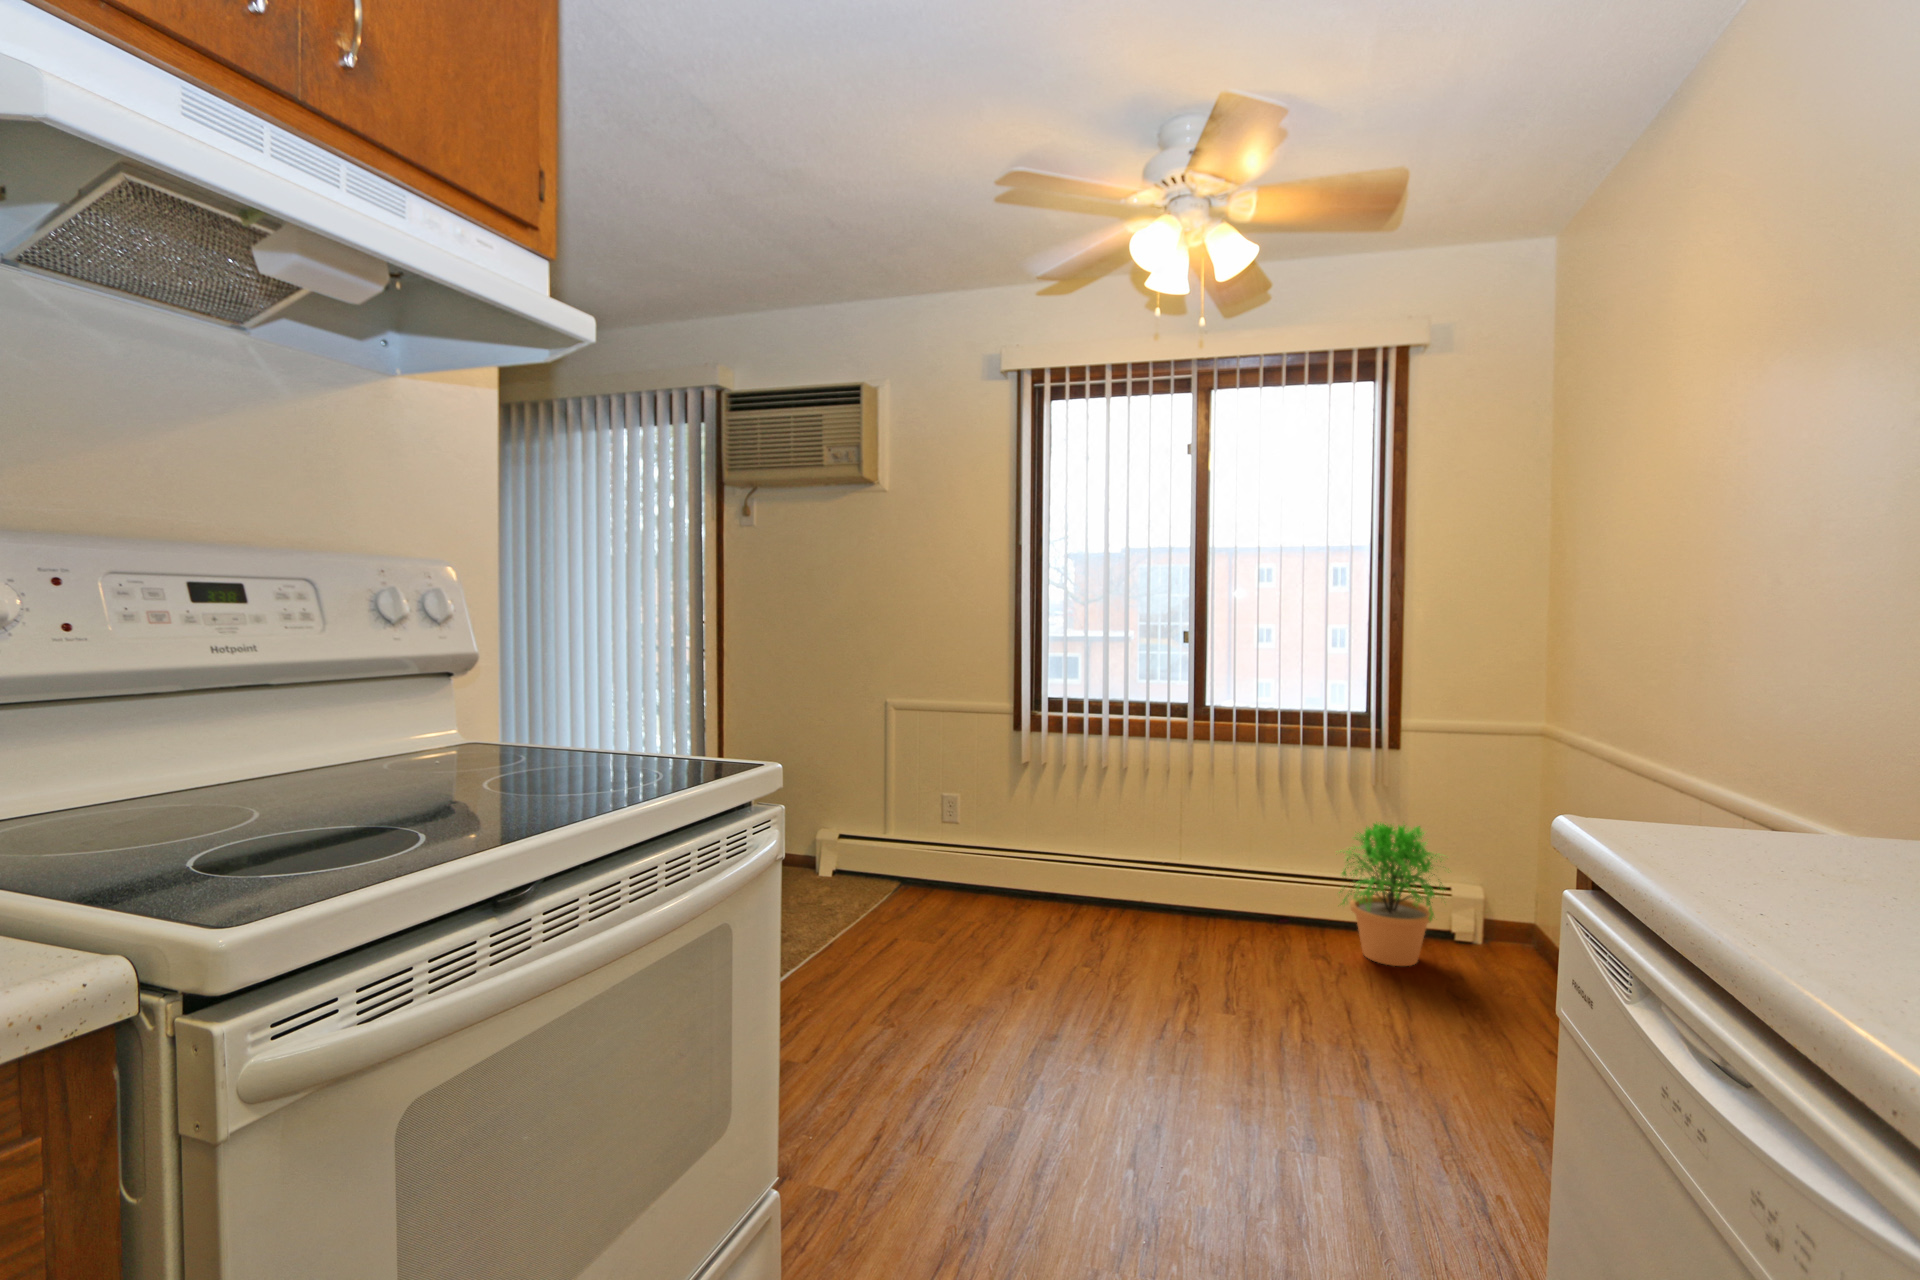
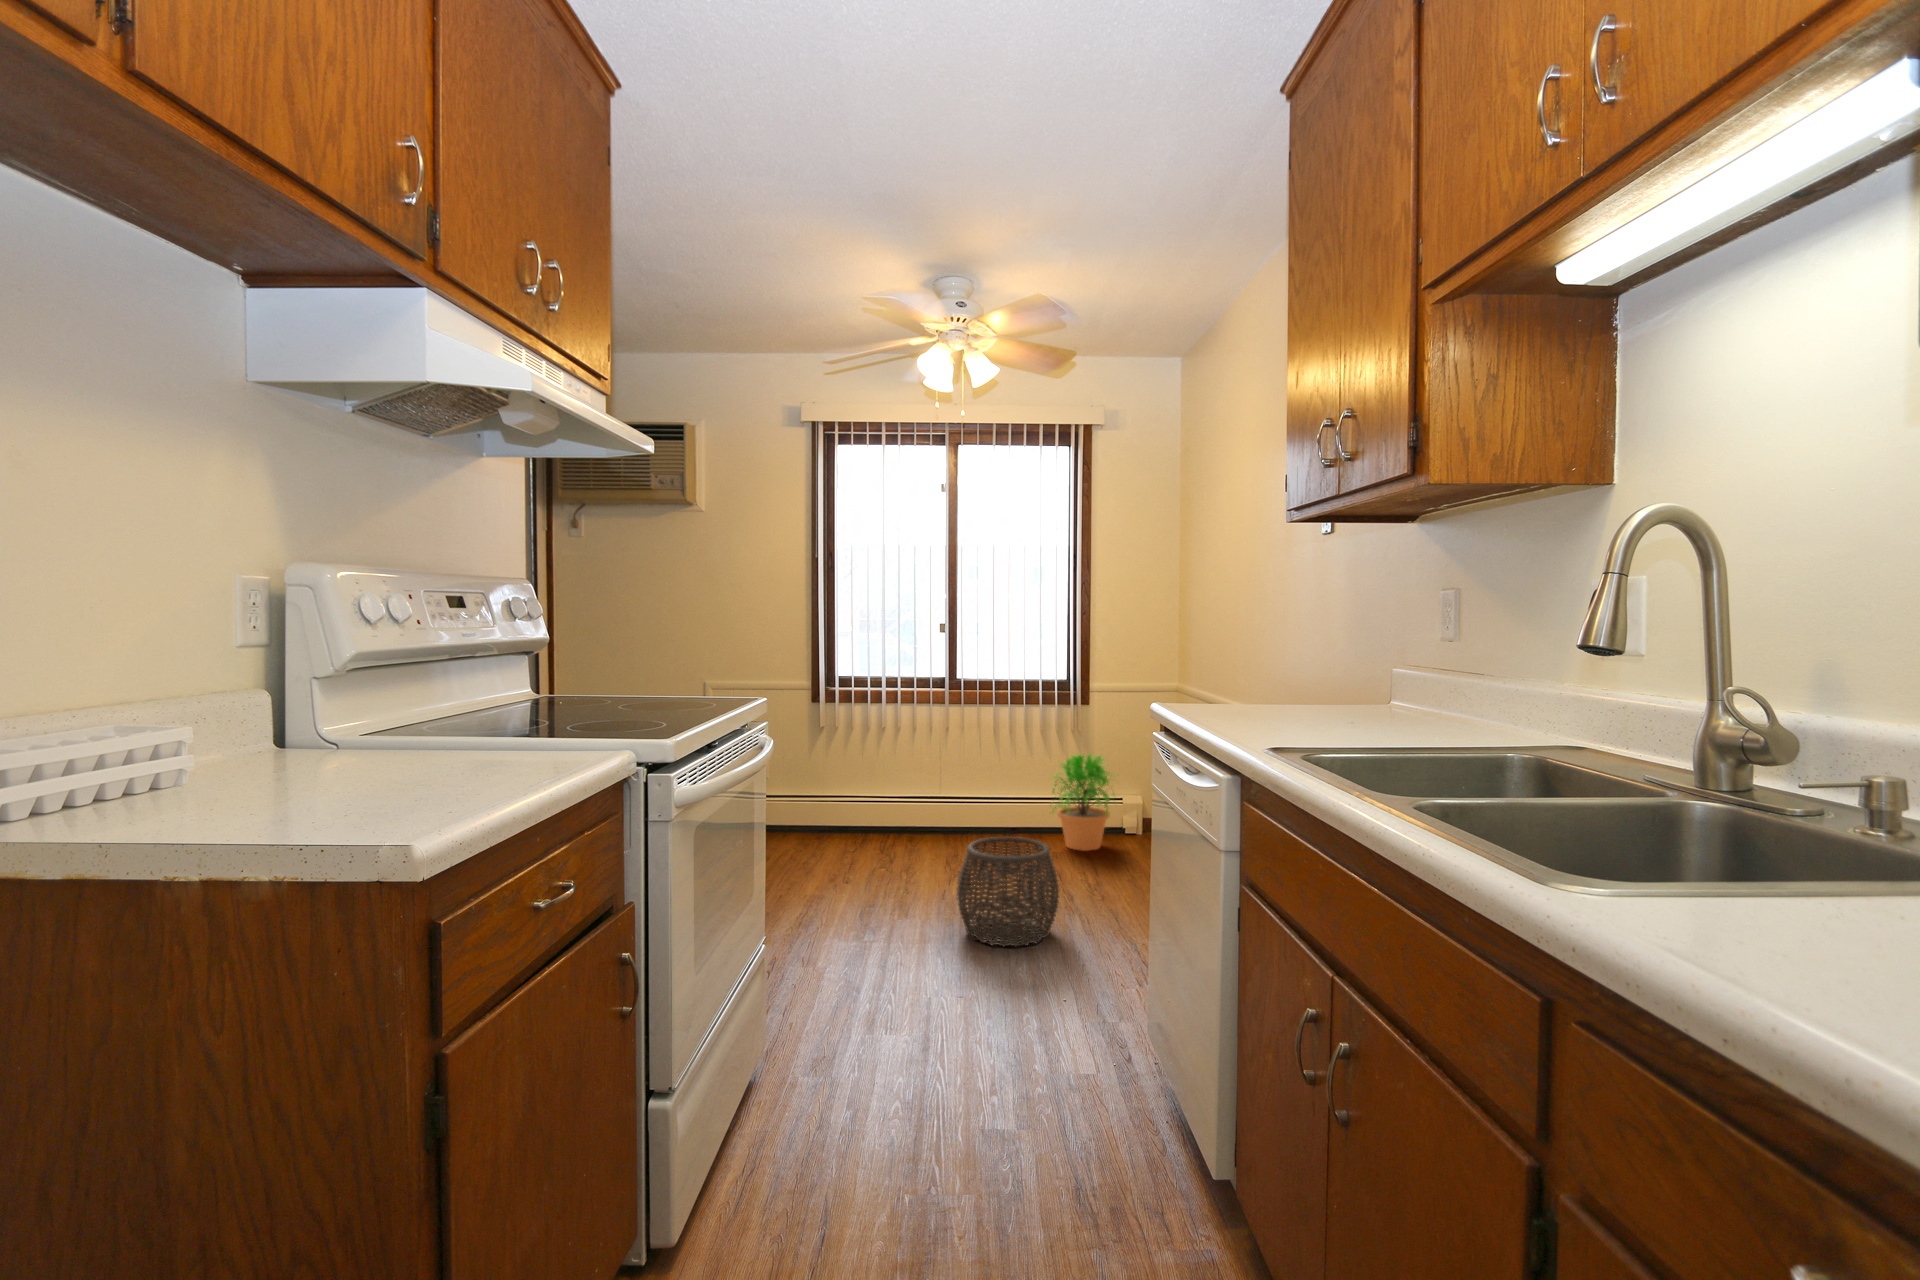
woven basket: none [1191,969,1364,1166] -> present [957,837,1060,947]

